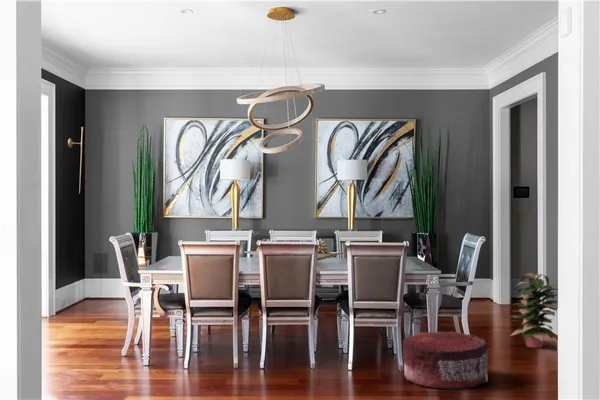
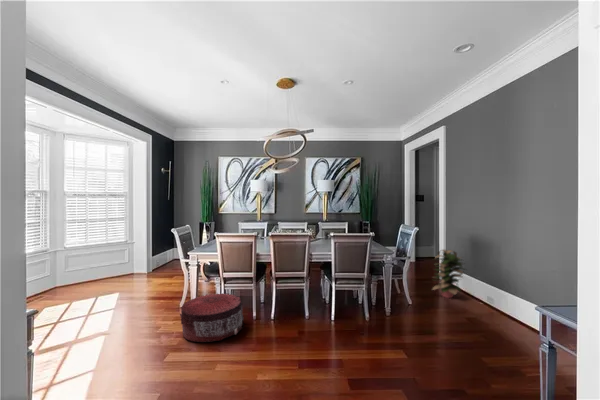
pouf: present [403,331,488,389] -> present [180,293,245,342]

